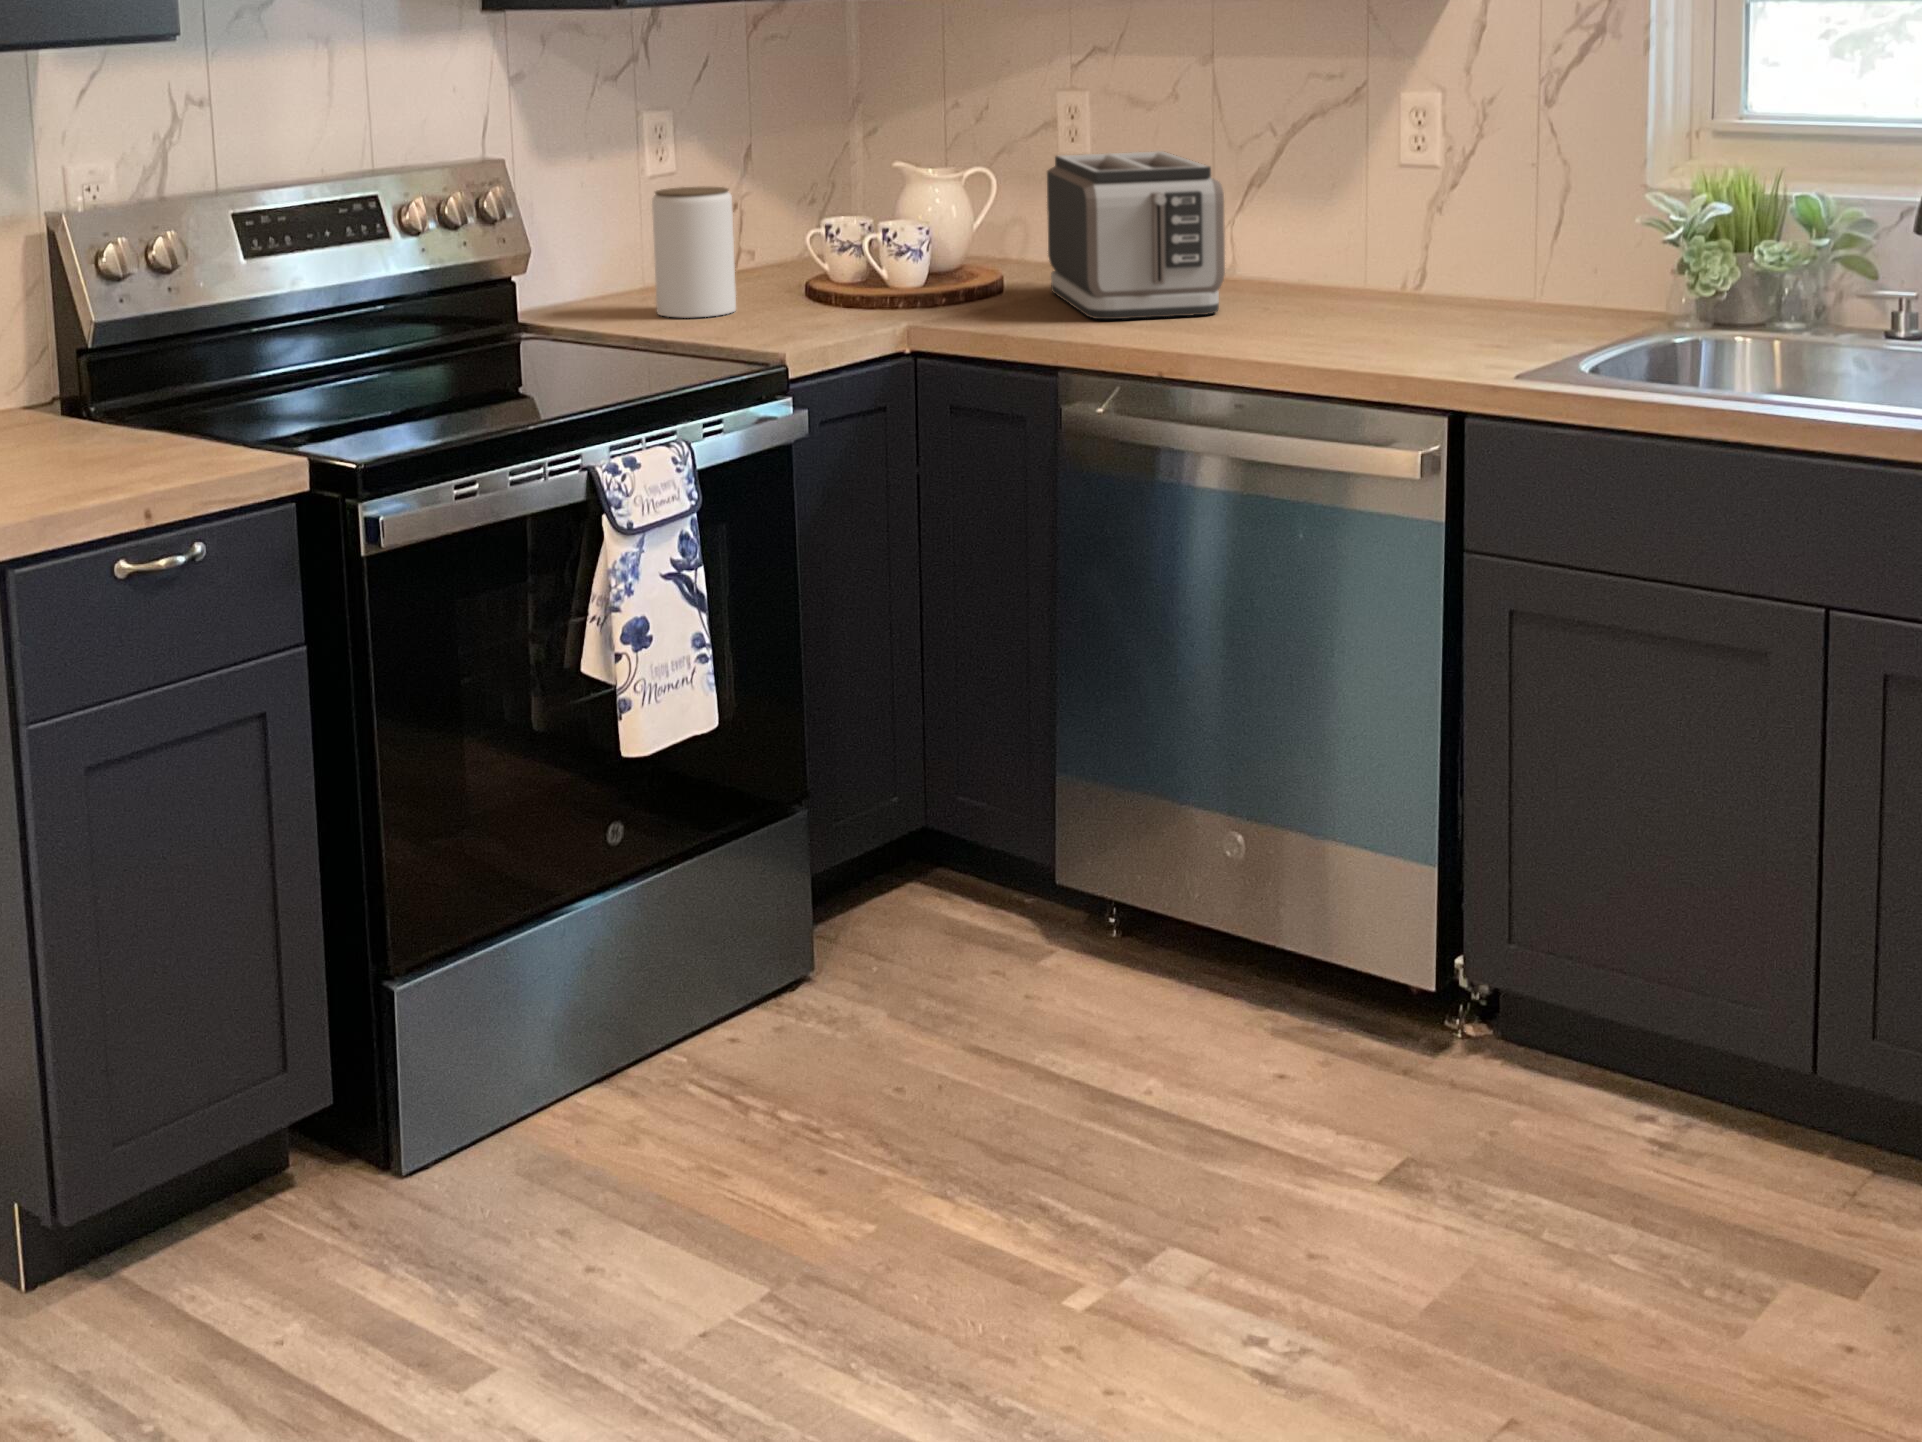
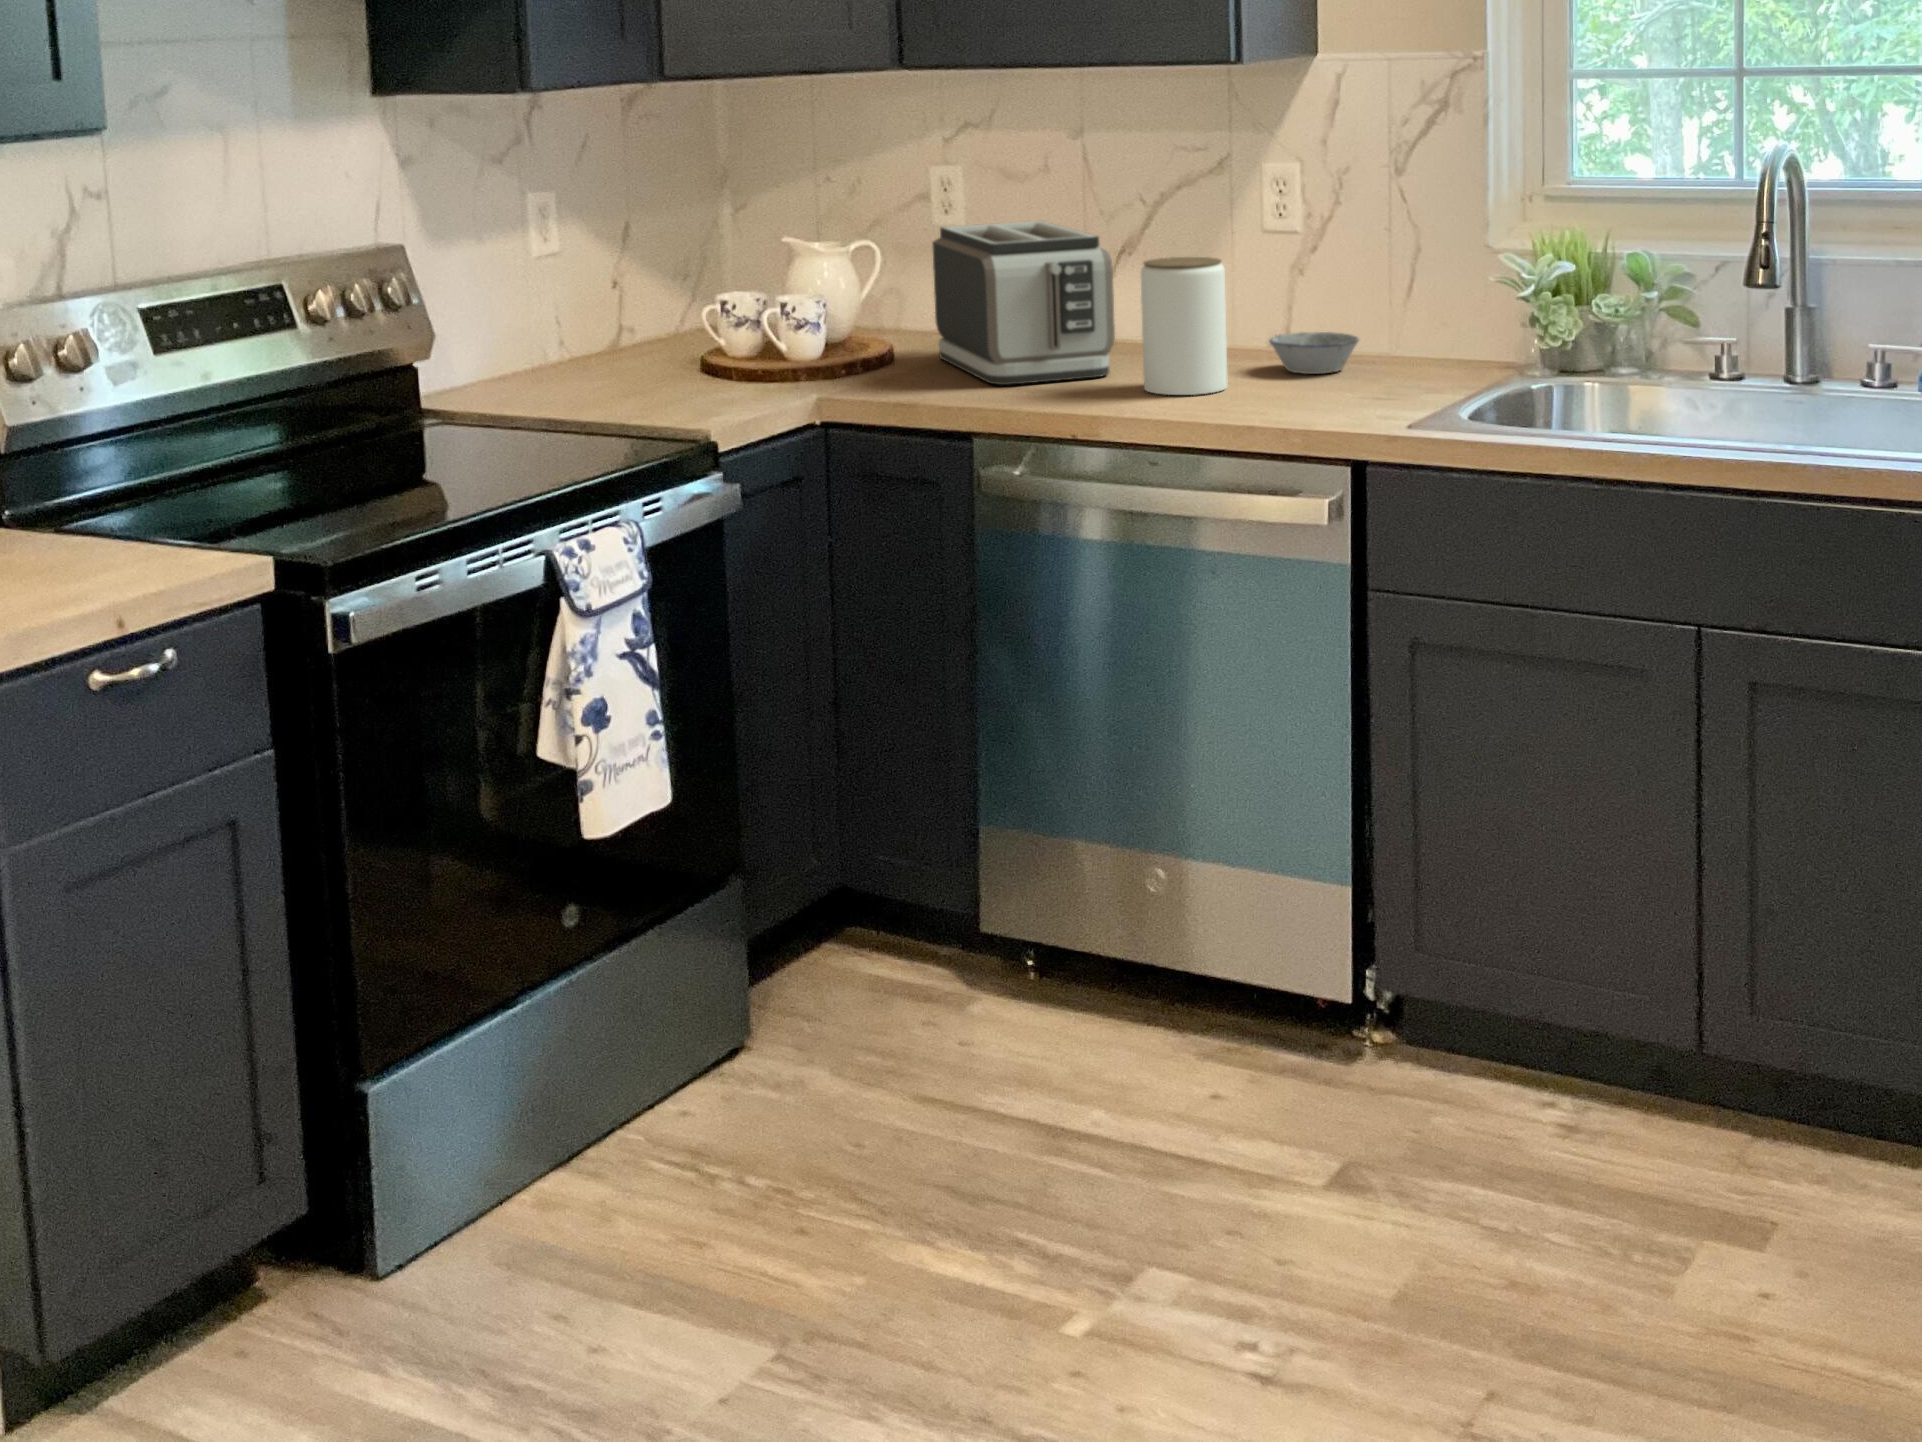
jar: present [652,187,736,318] -> present [1141,257,1227,395]
bowl: none [1391,274,1491,318] -> present [1270,332,1359,374]

